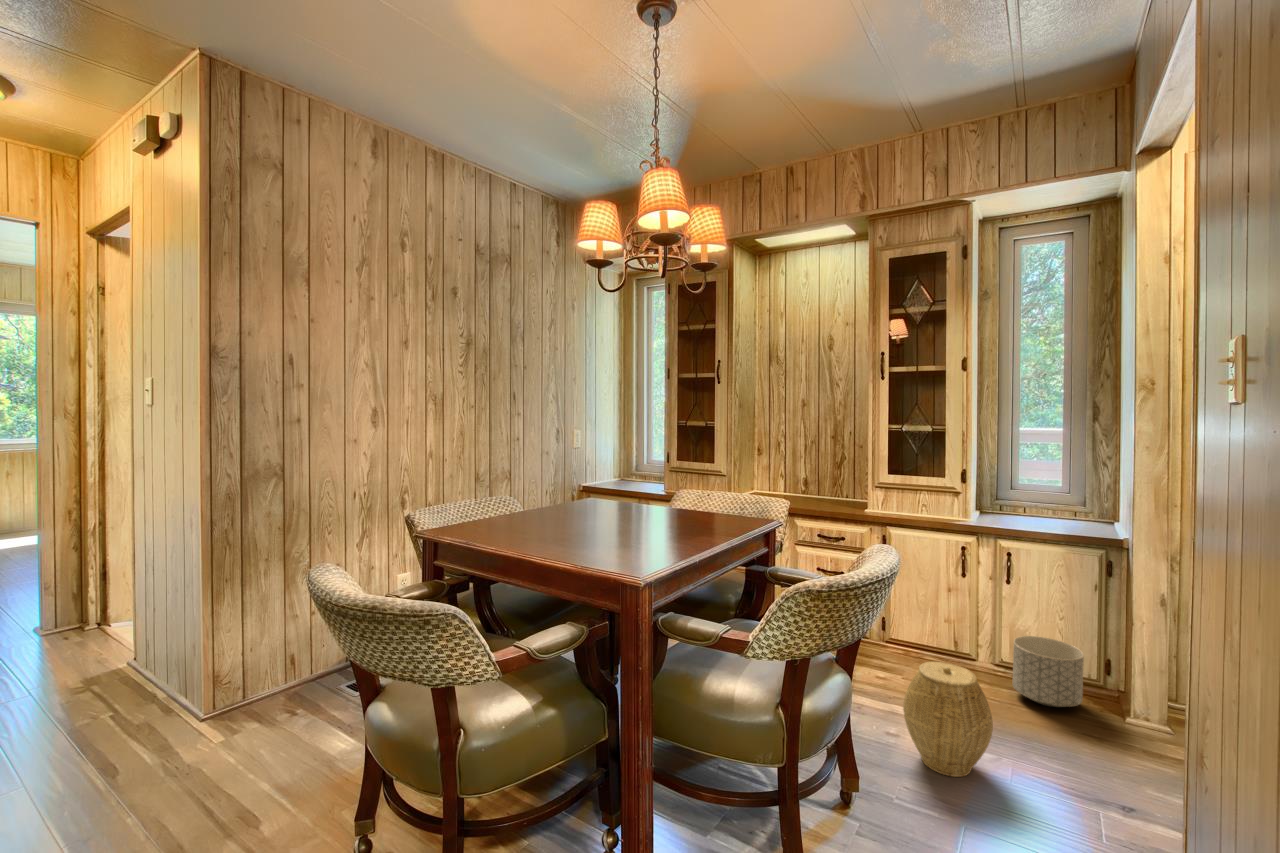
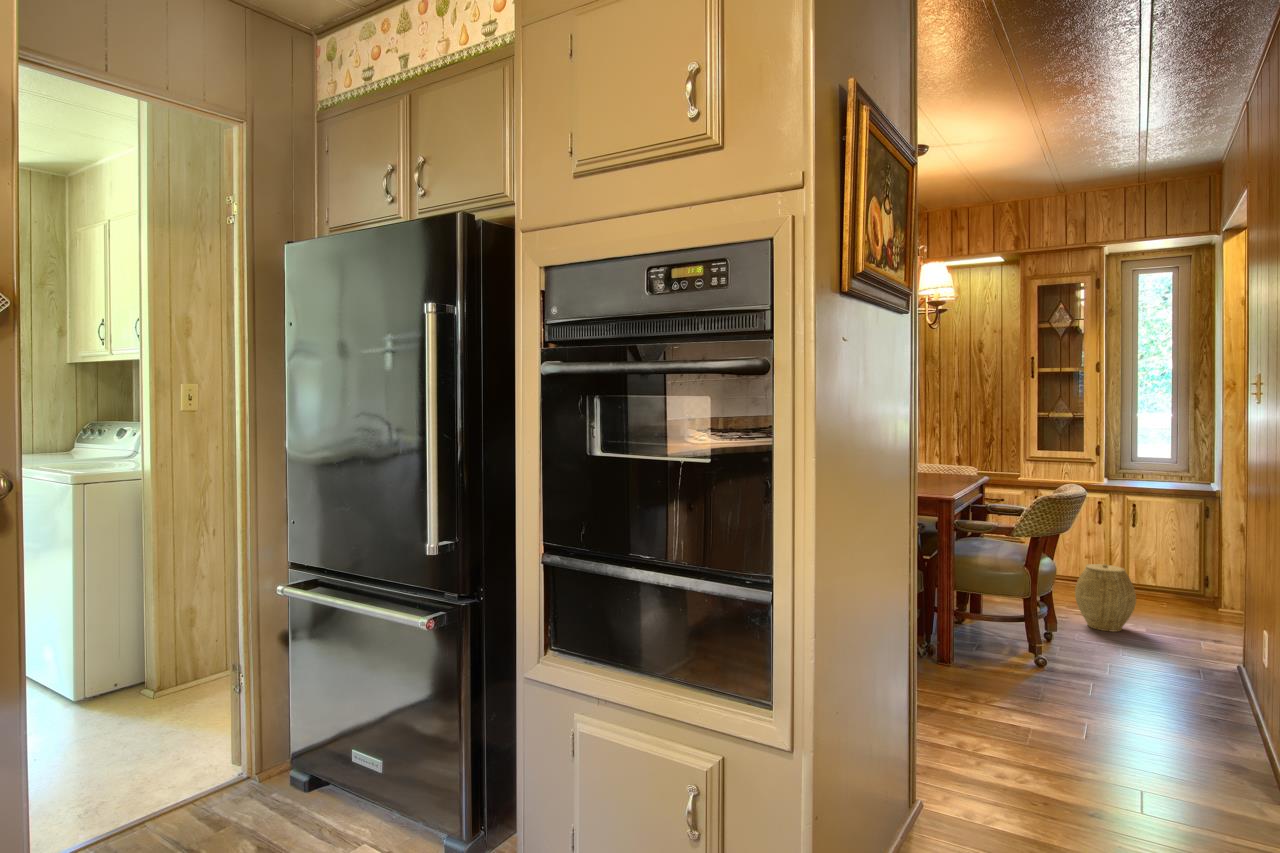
planter: present [1013,636,1084,707] -> none [1139,563,1190,608]

